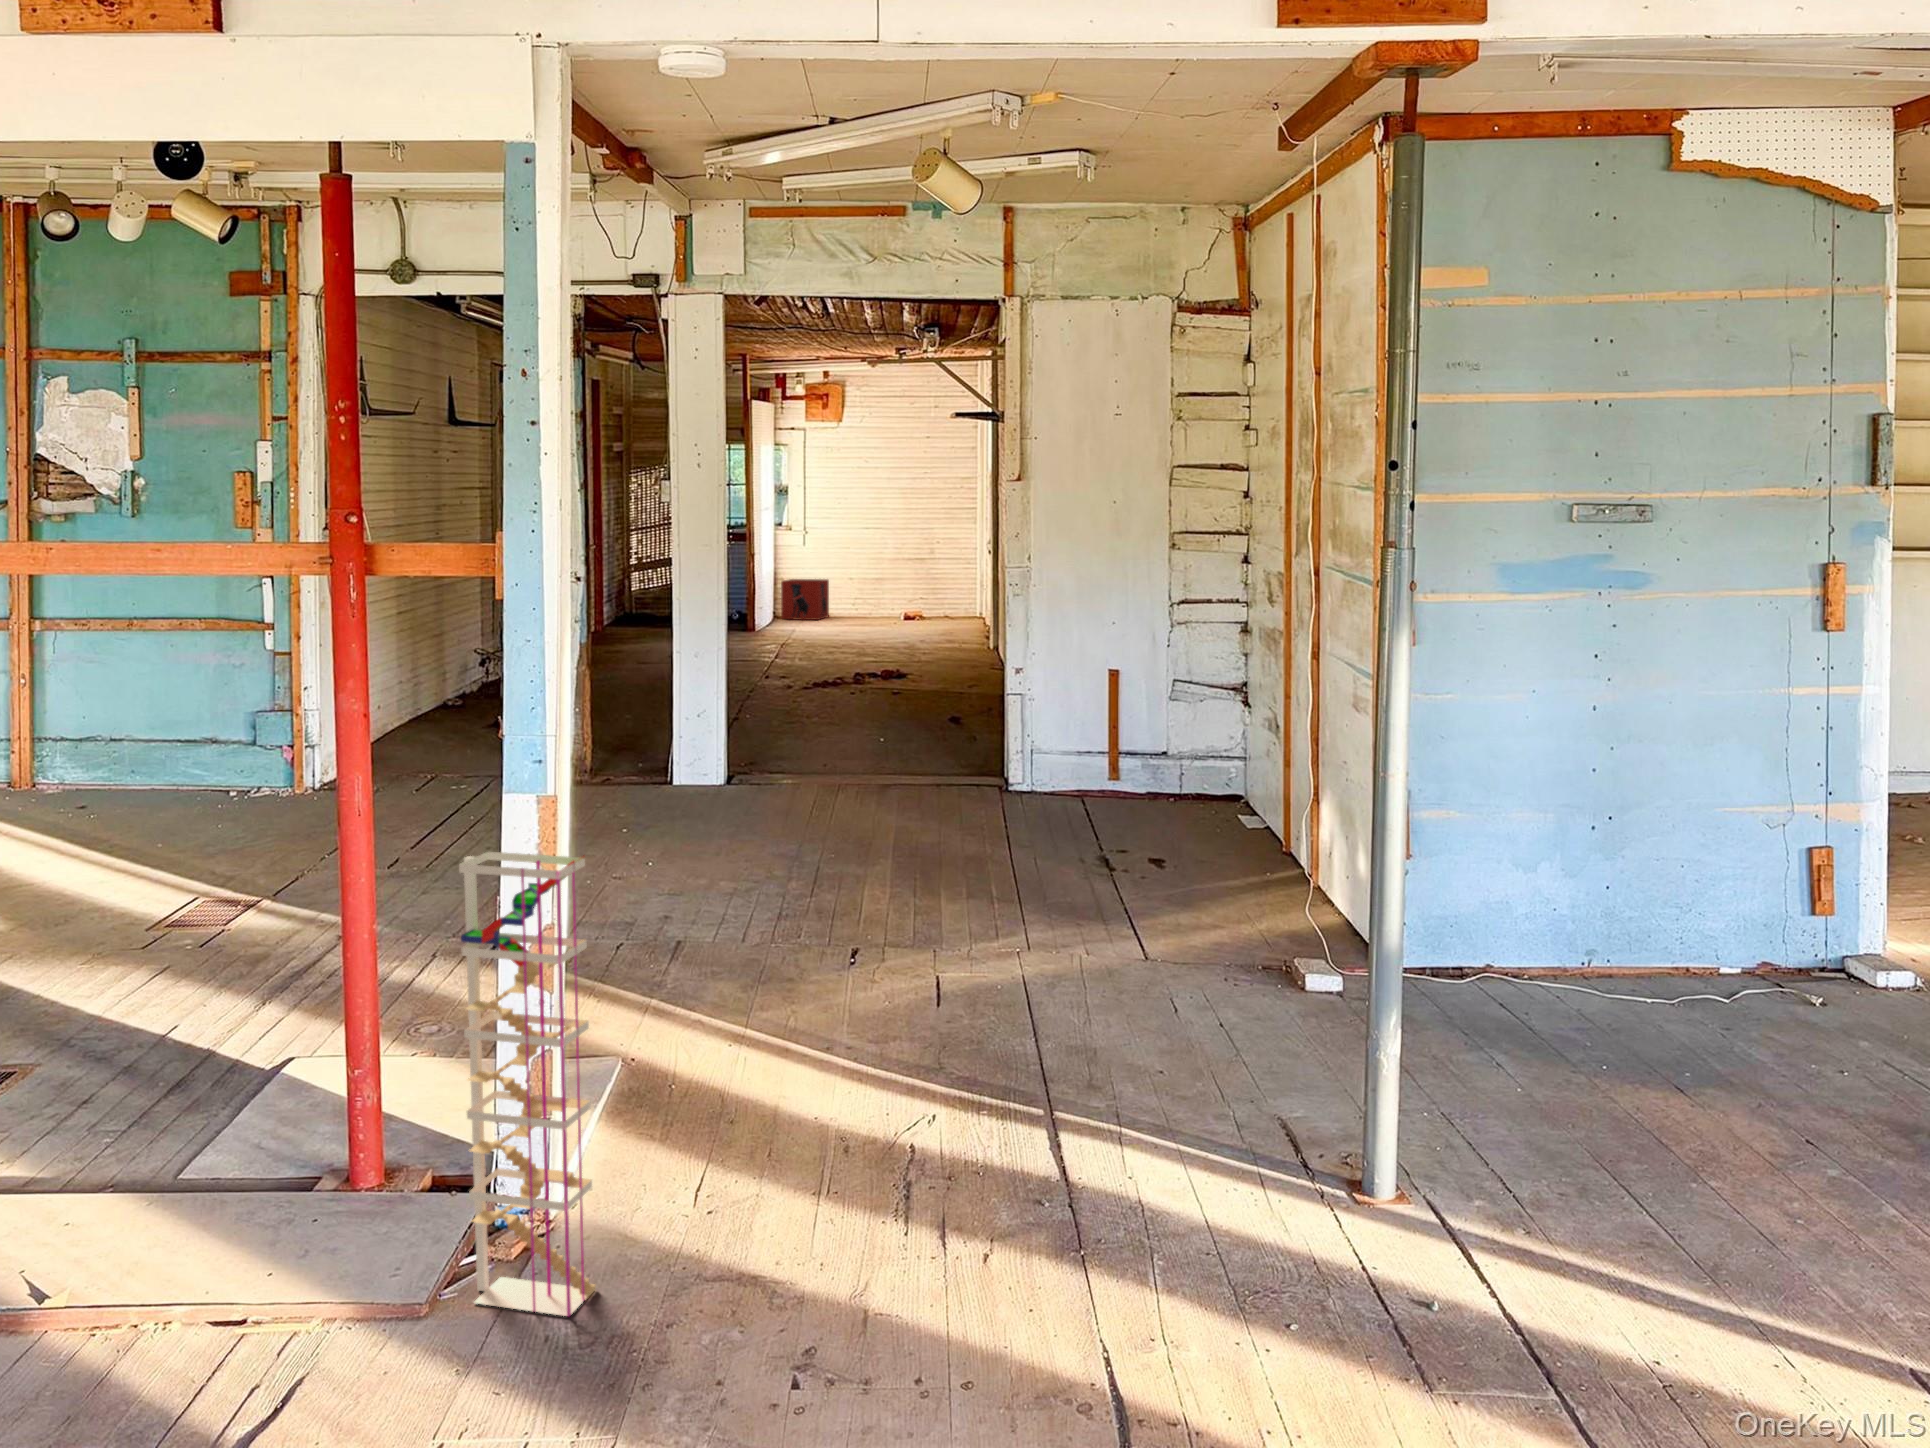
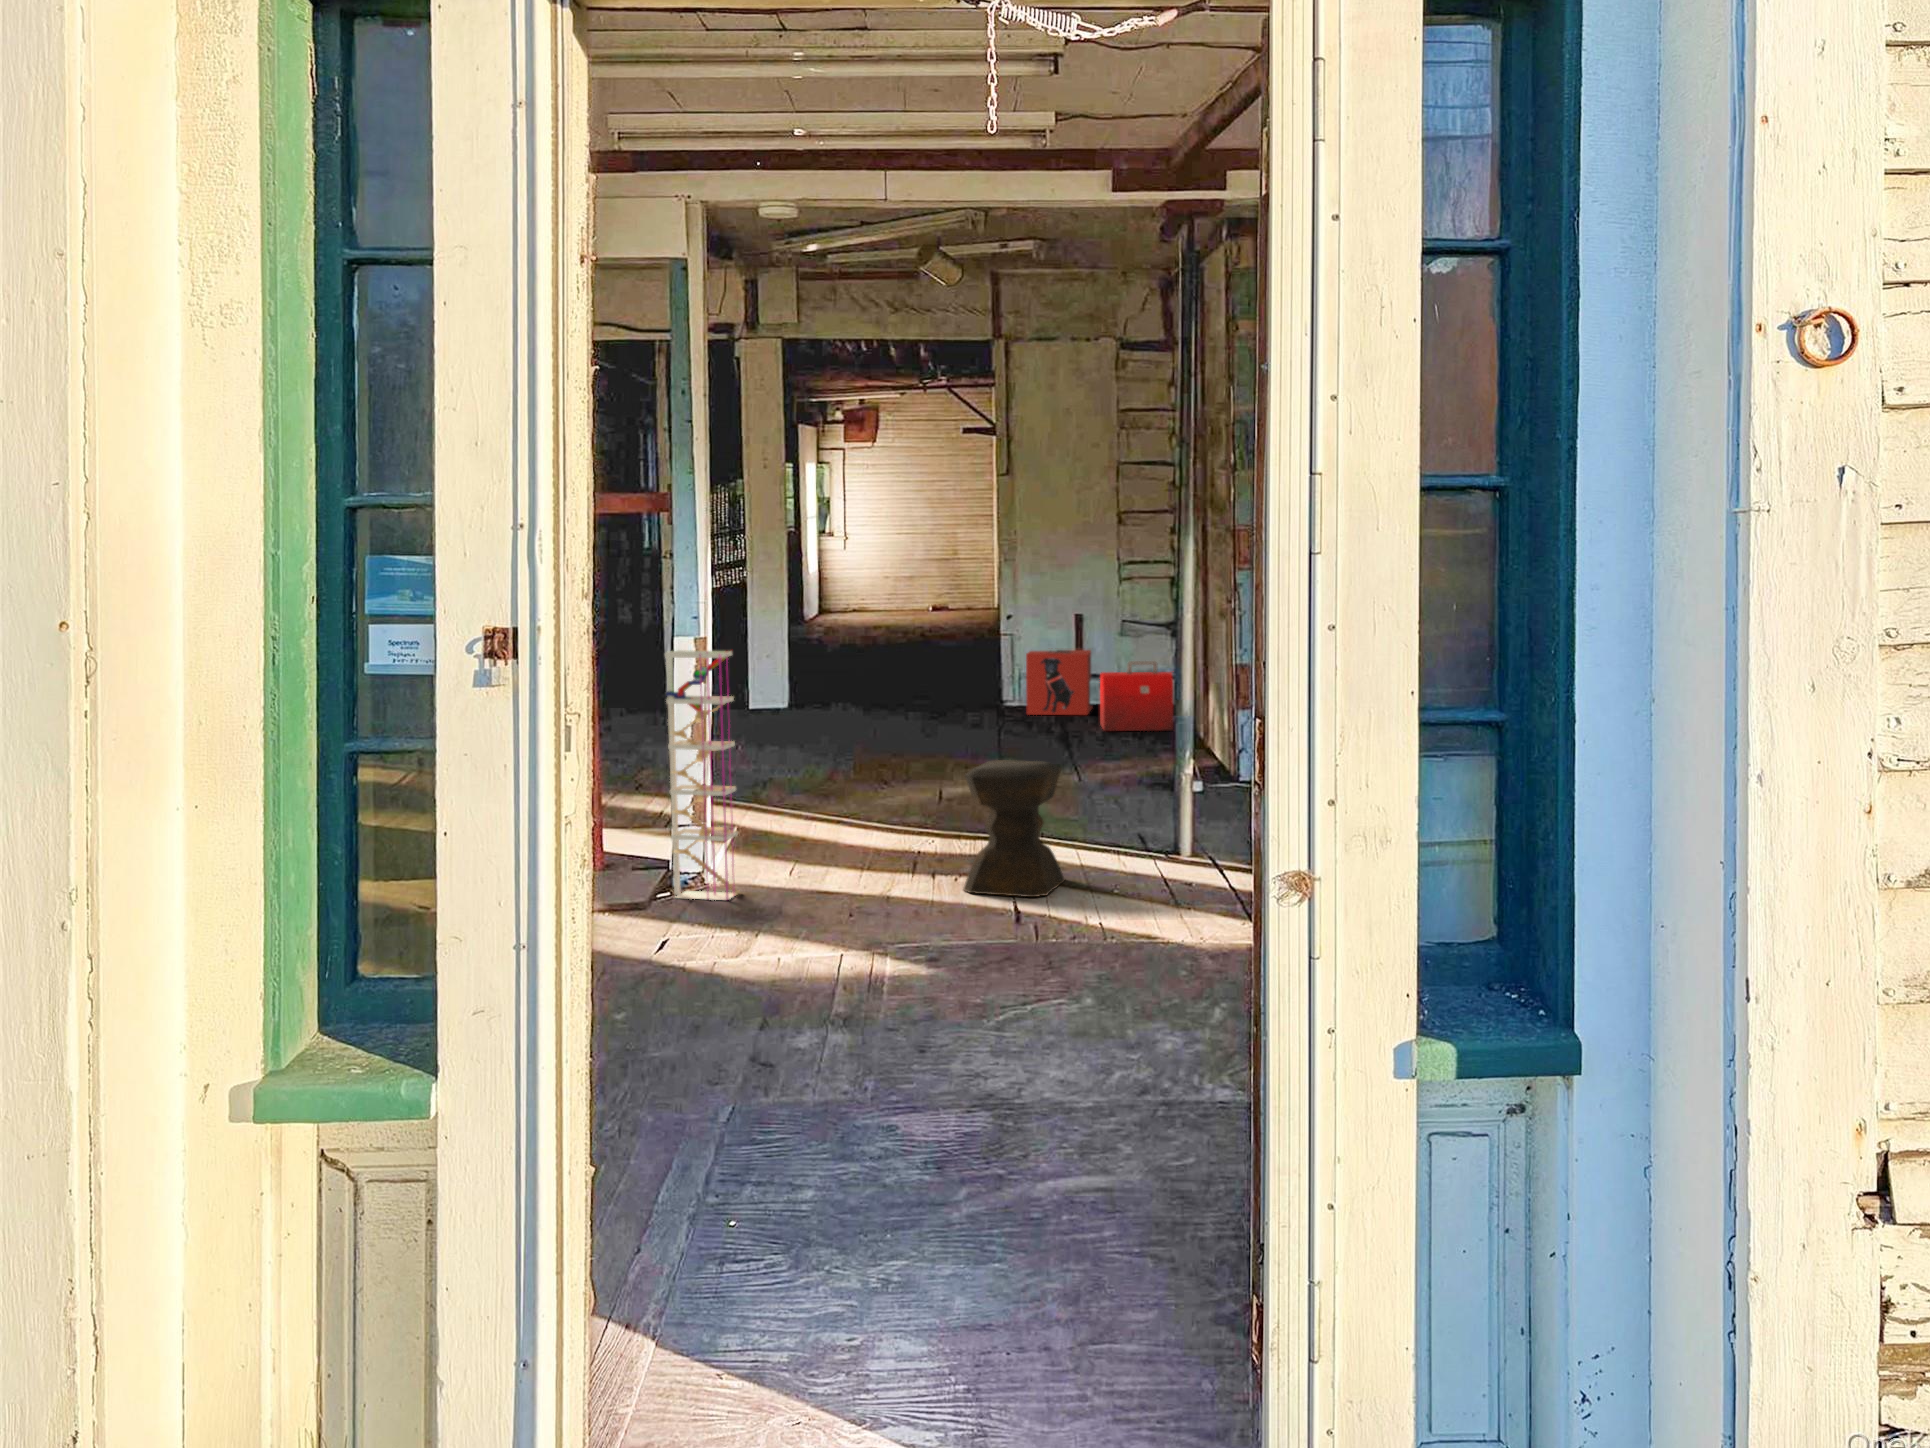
storage box: present [781,579,829,620] -> present [1026,650,1092,715]
toolbox: none [1149,748,1277,849] -> present [1100,661,1173,731]
stool: none [1000,1045,1183,1331] -> present [963,760,1065,897]

